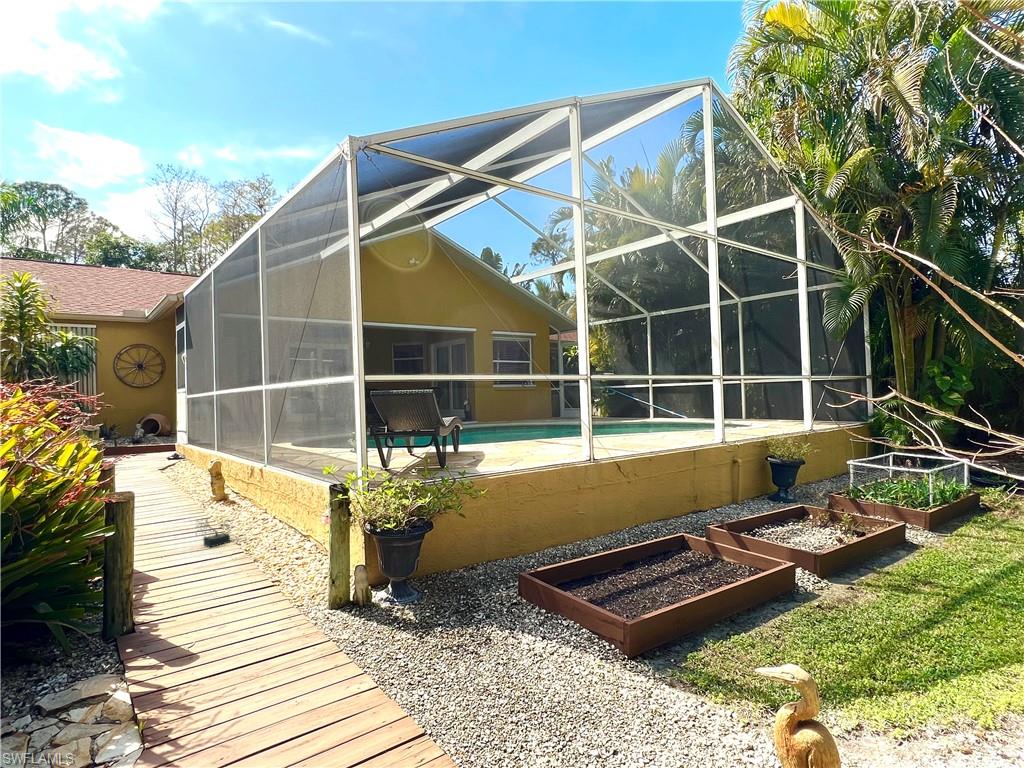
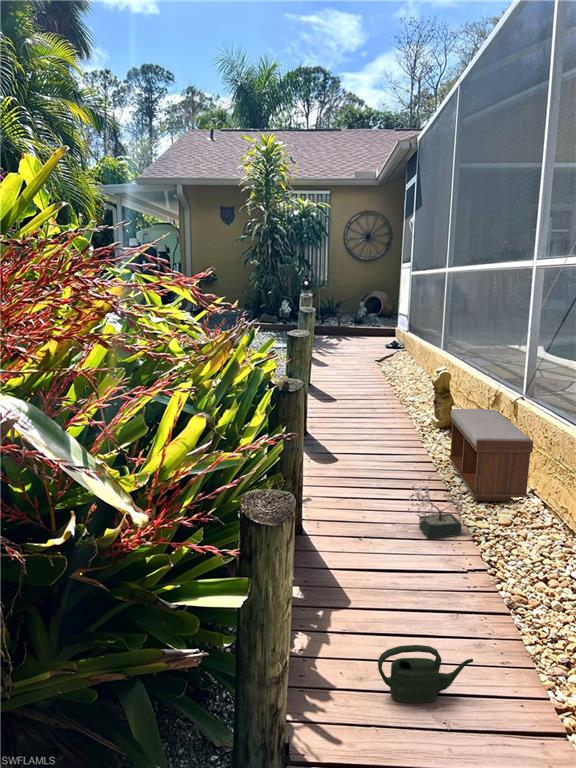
bench: none [222,477,271,528] -> present [448,409,533,501]
watering can: none [183,566,231,596] -> present [378,645,473,703]

